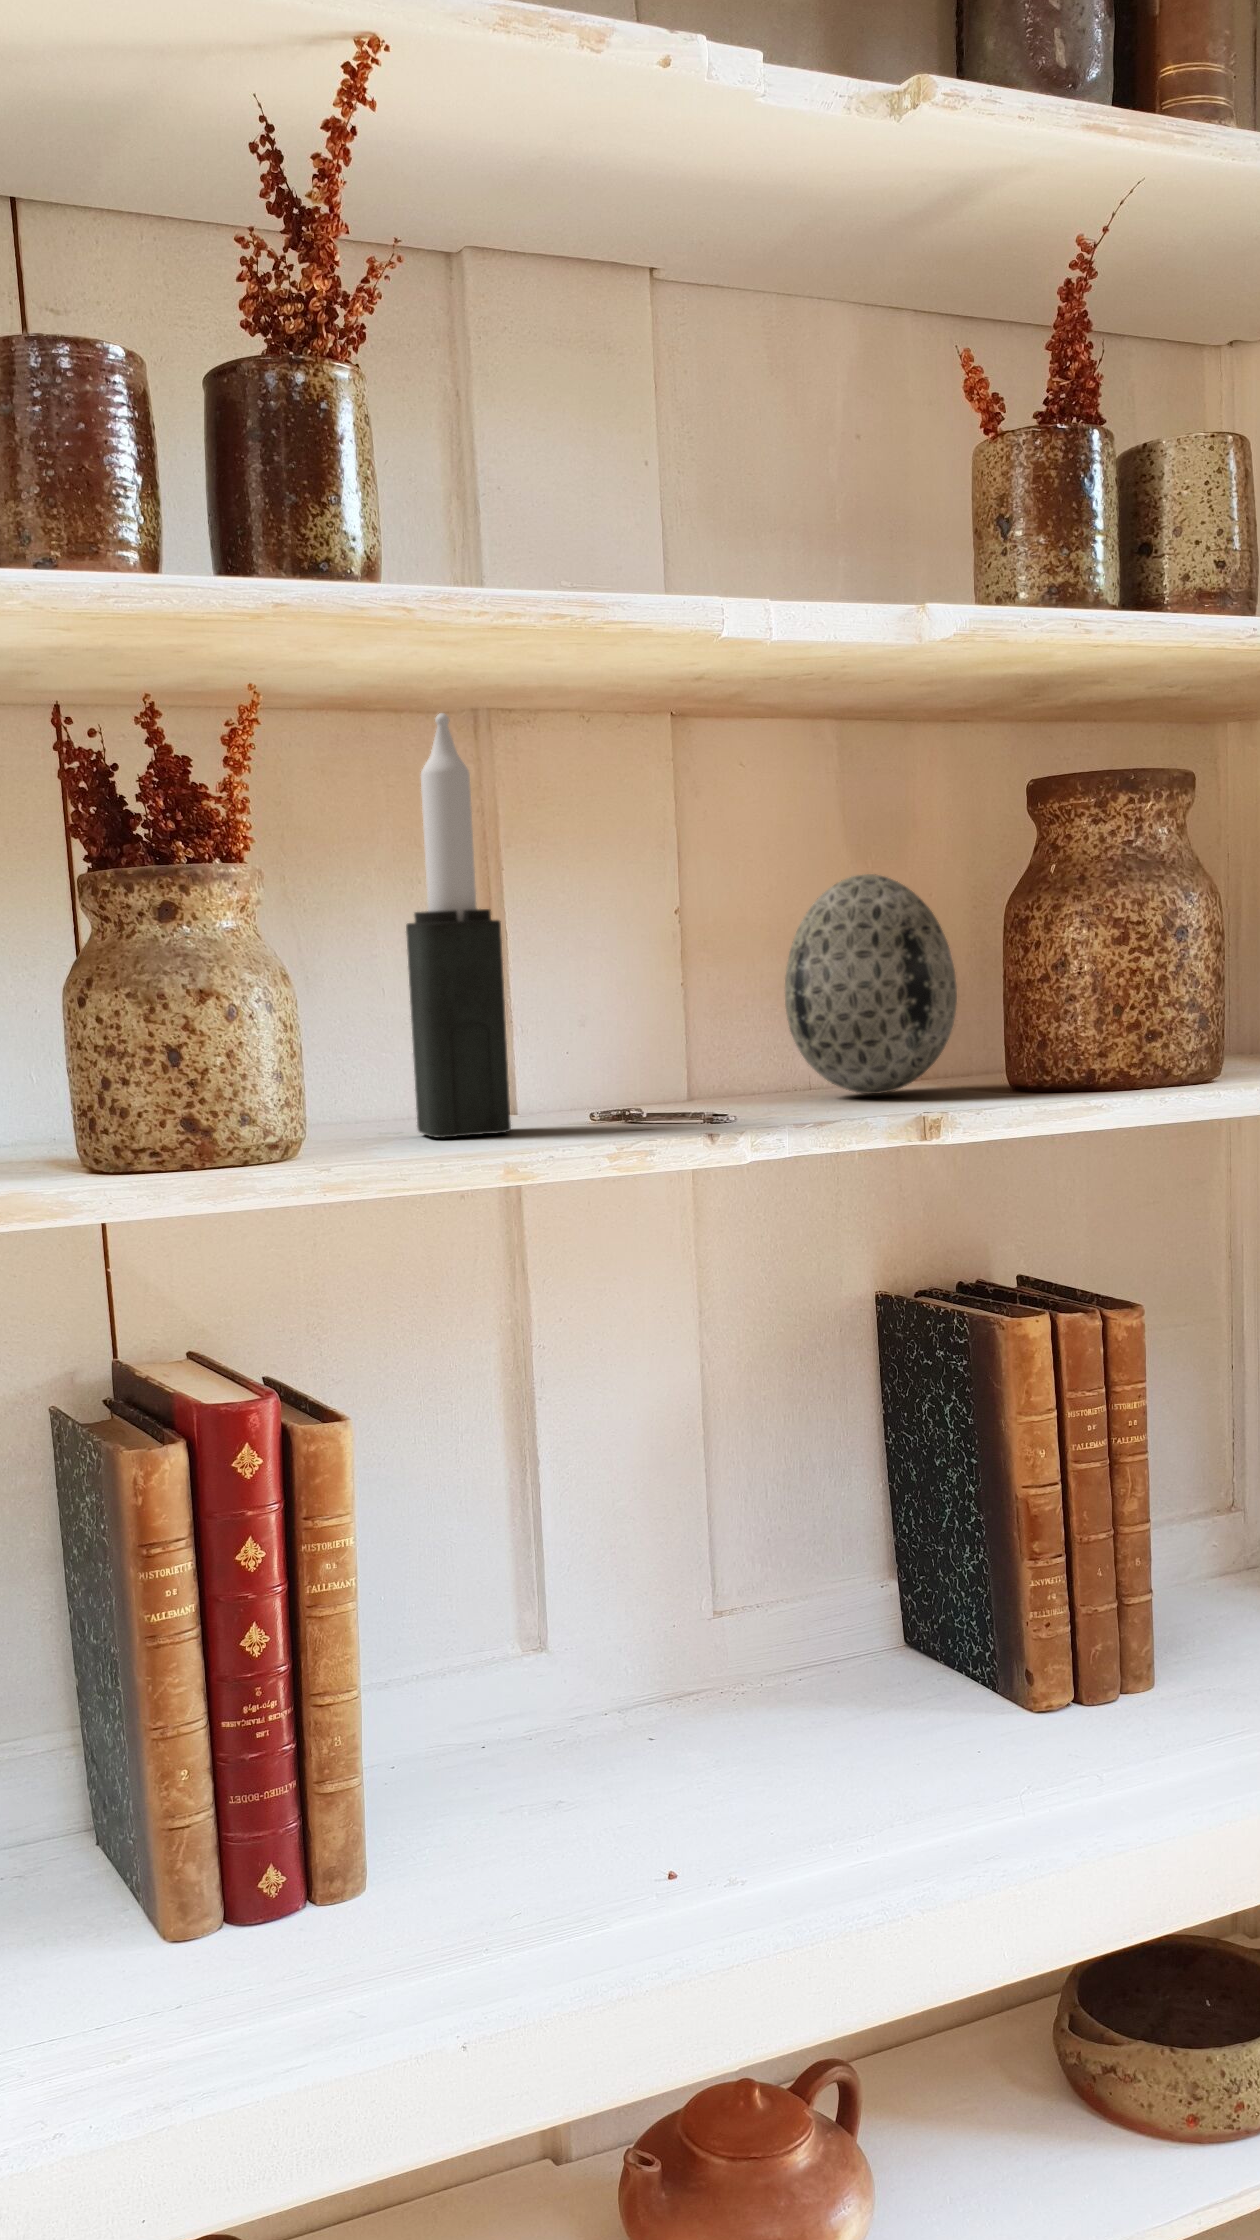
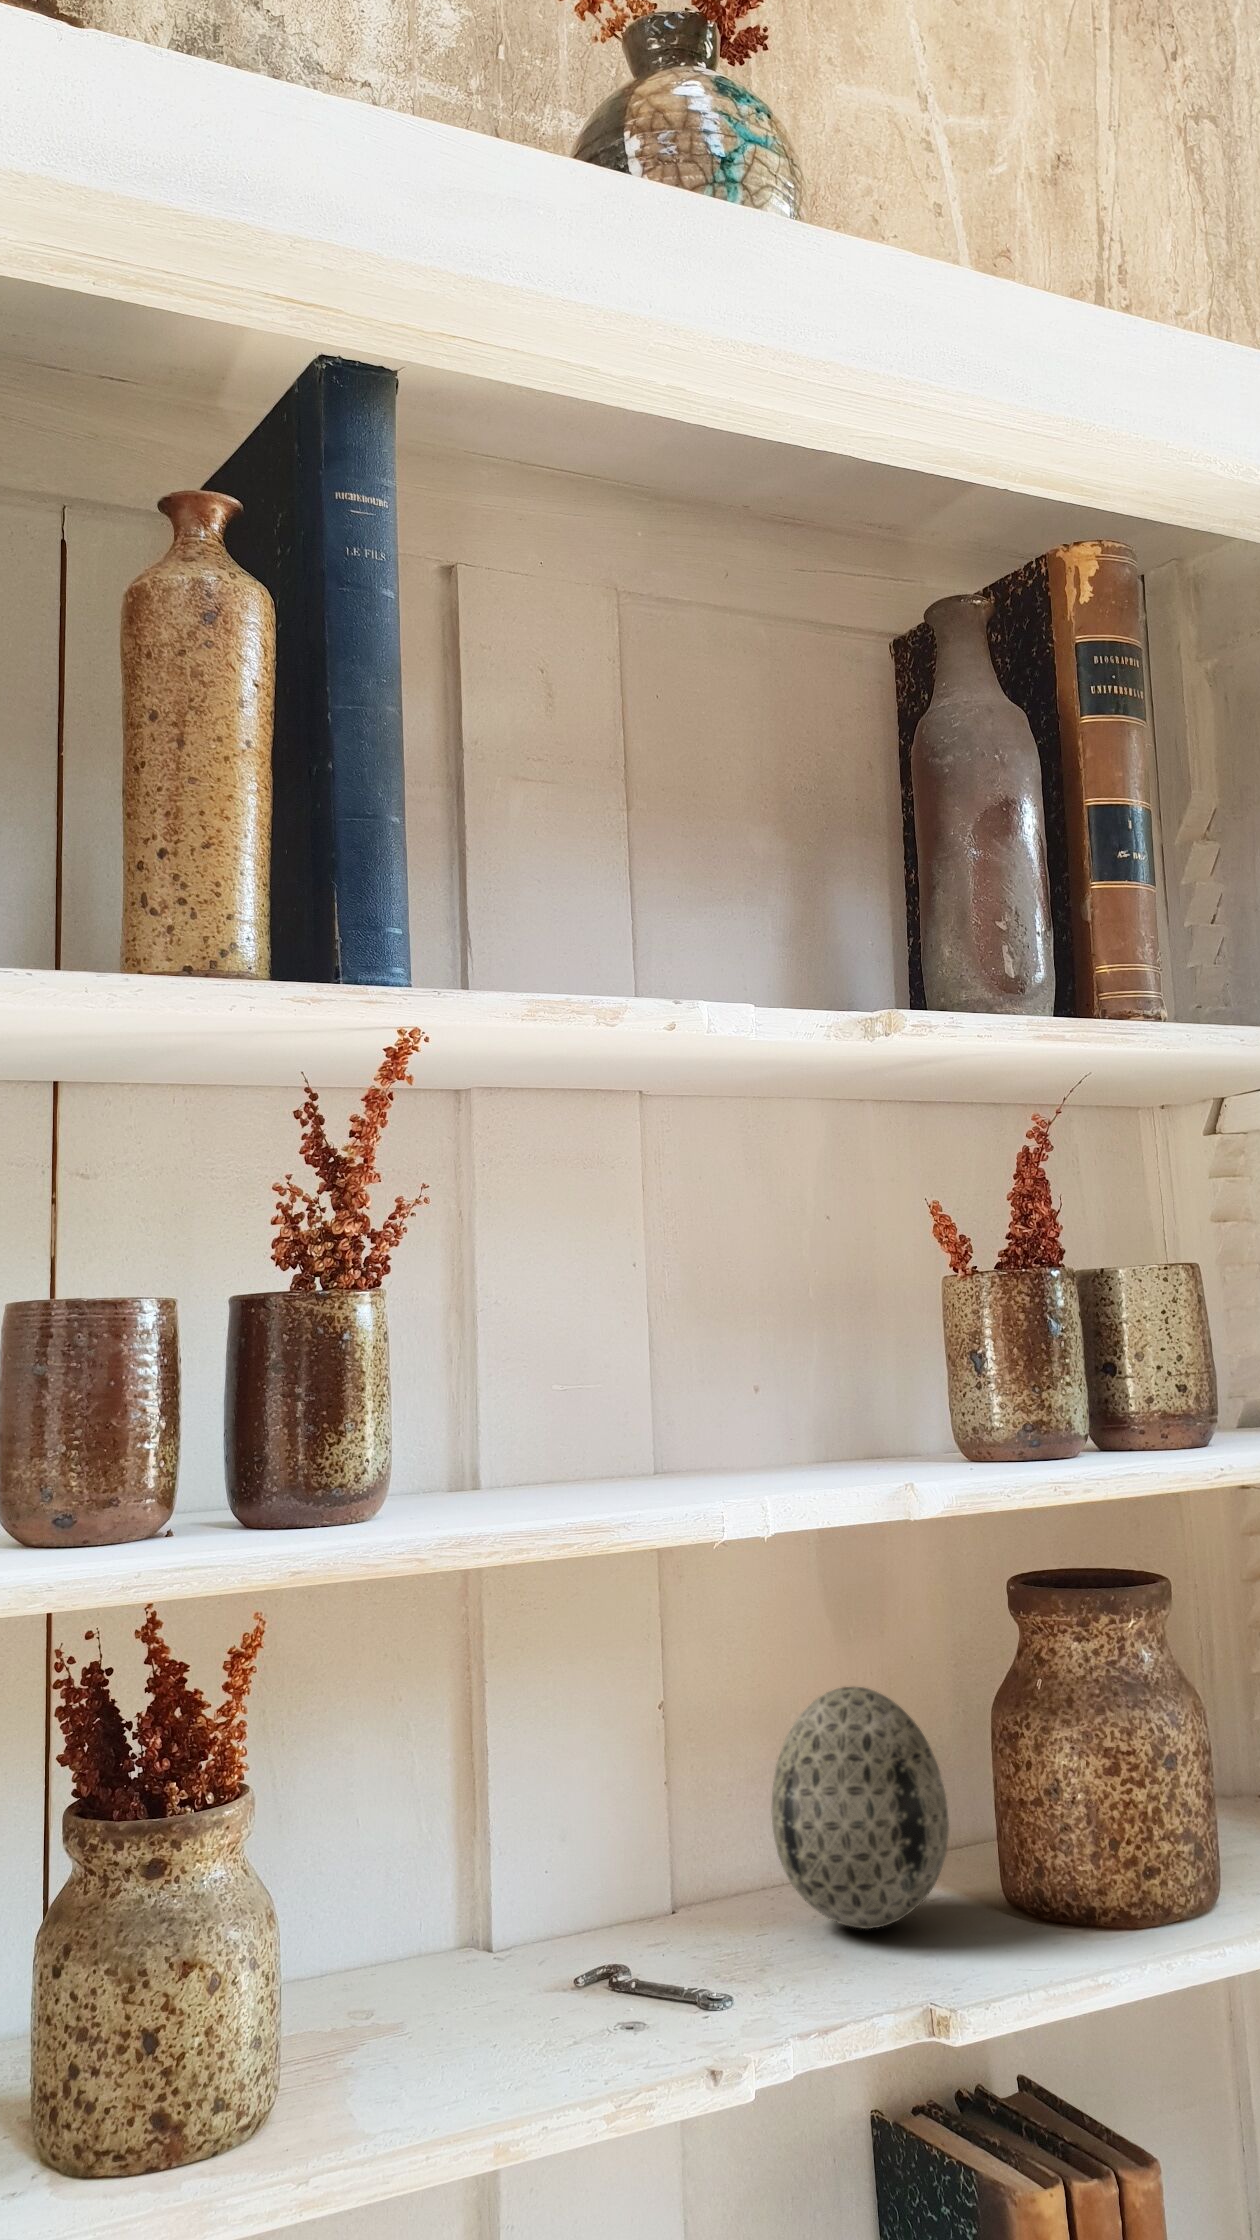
candle: present [406,713,511,1138] -> none [393,1582,495,2055]

